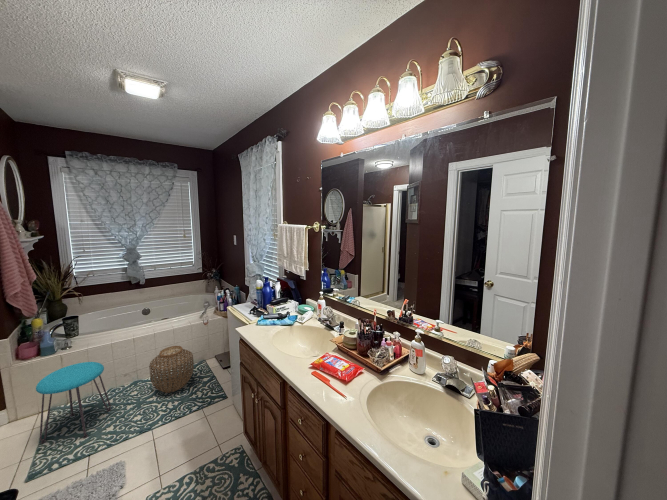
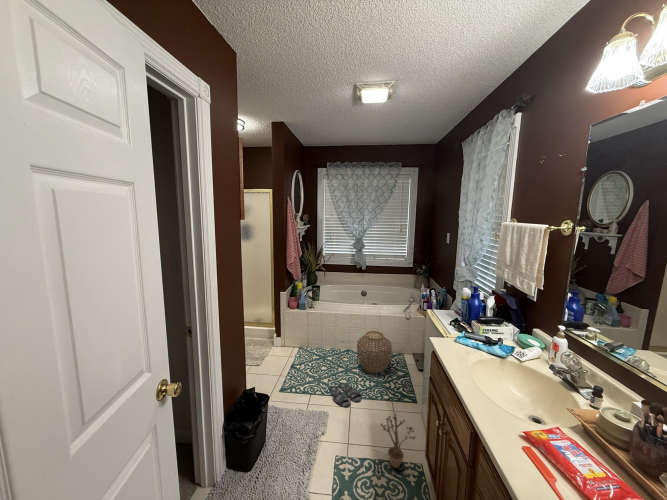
stool: present [36,362,111,443] -> none [291,322,330,379]
decorative plant: none [191,412,234,464] -> present [374,414,415,468]
slippers: none [117,416,166,445] -> present [329,383,362,407]

